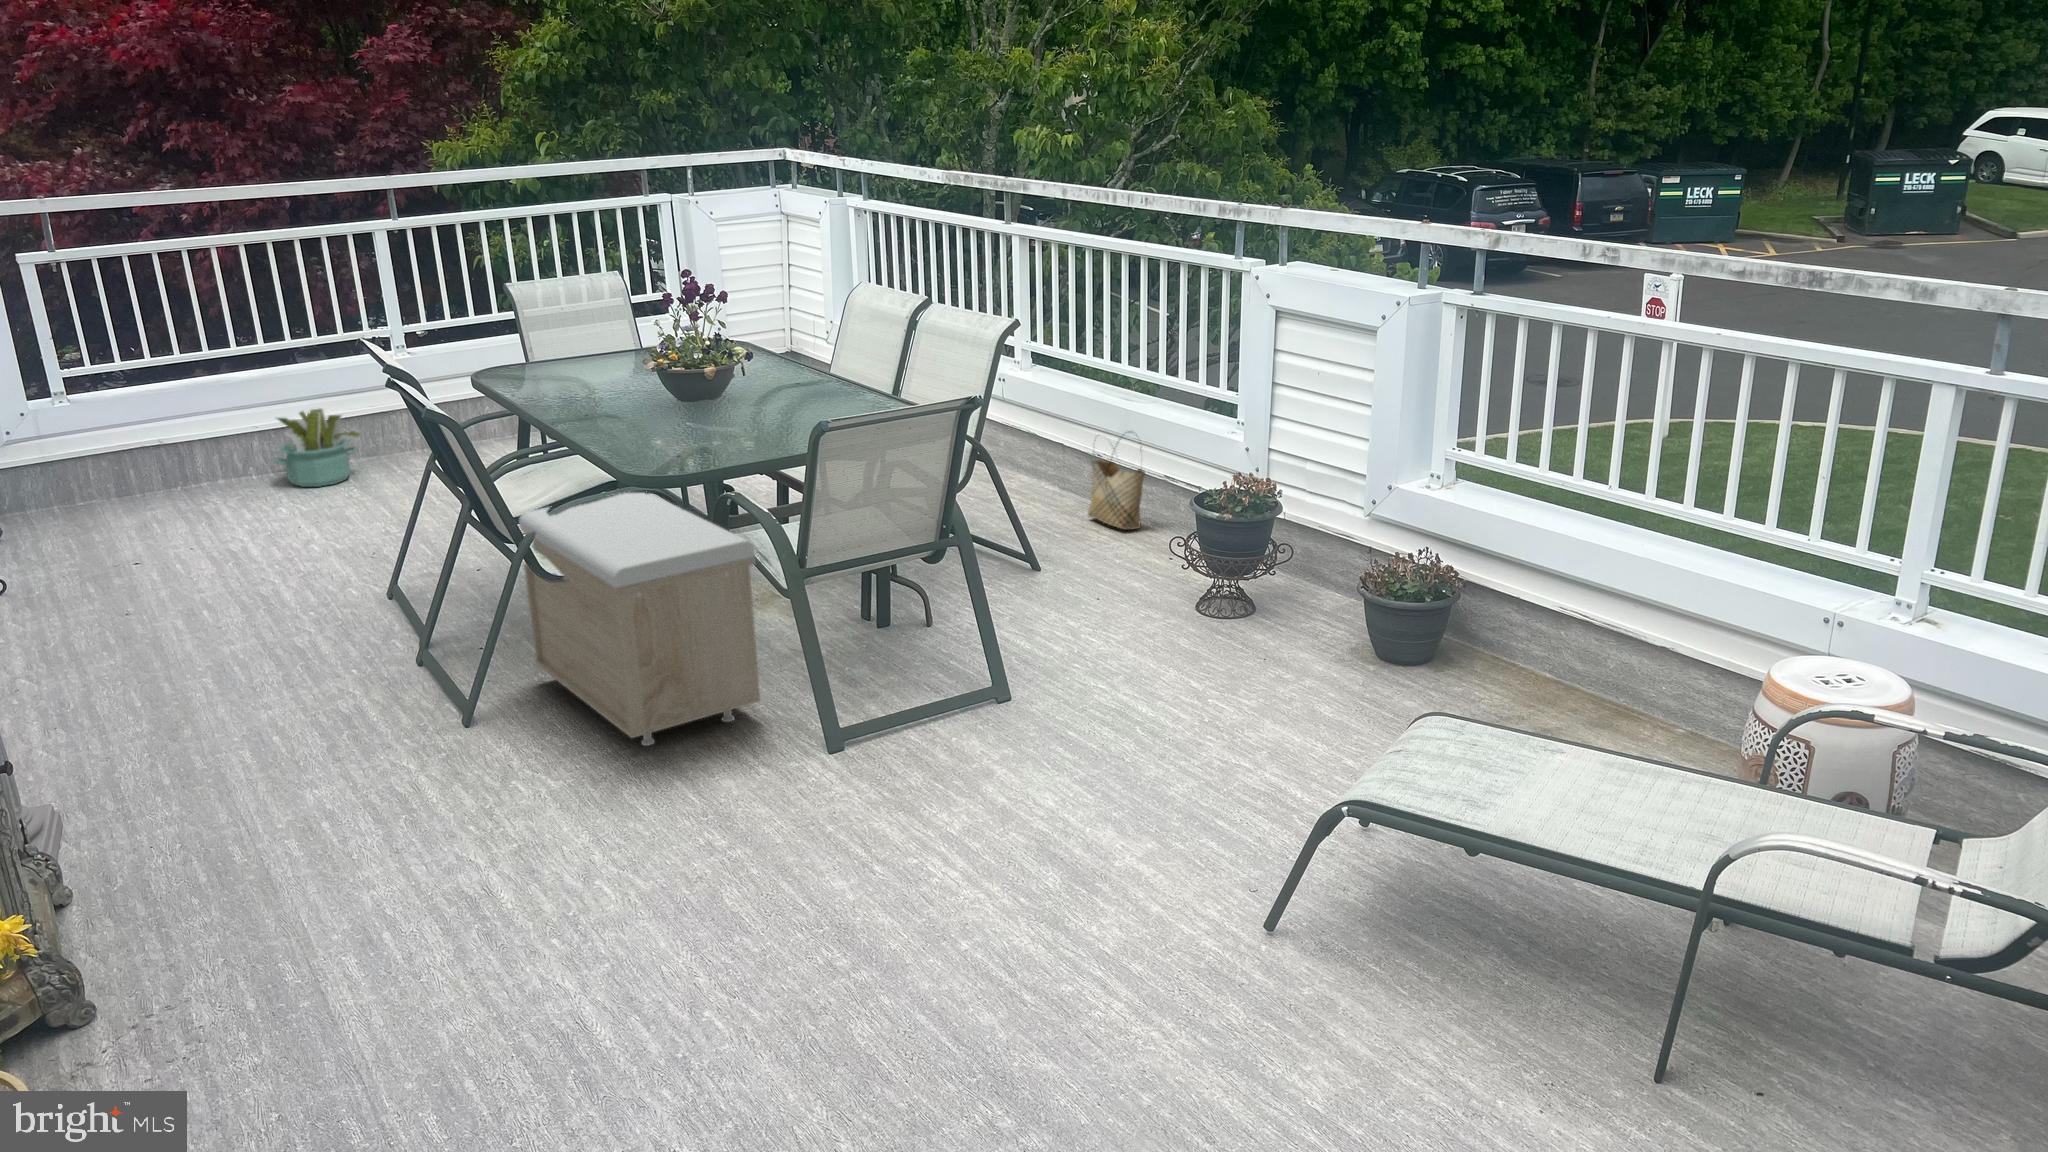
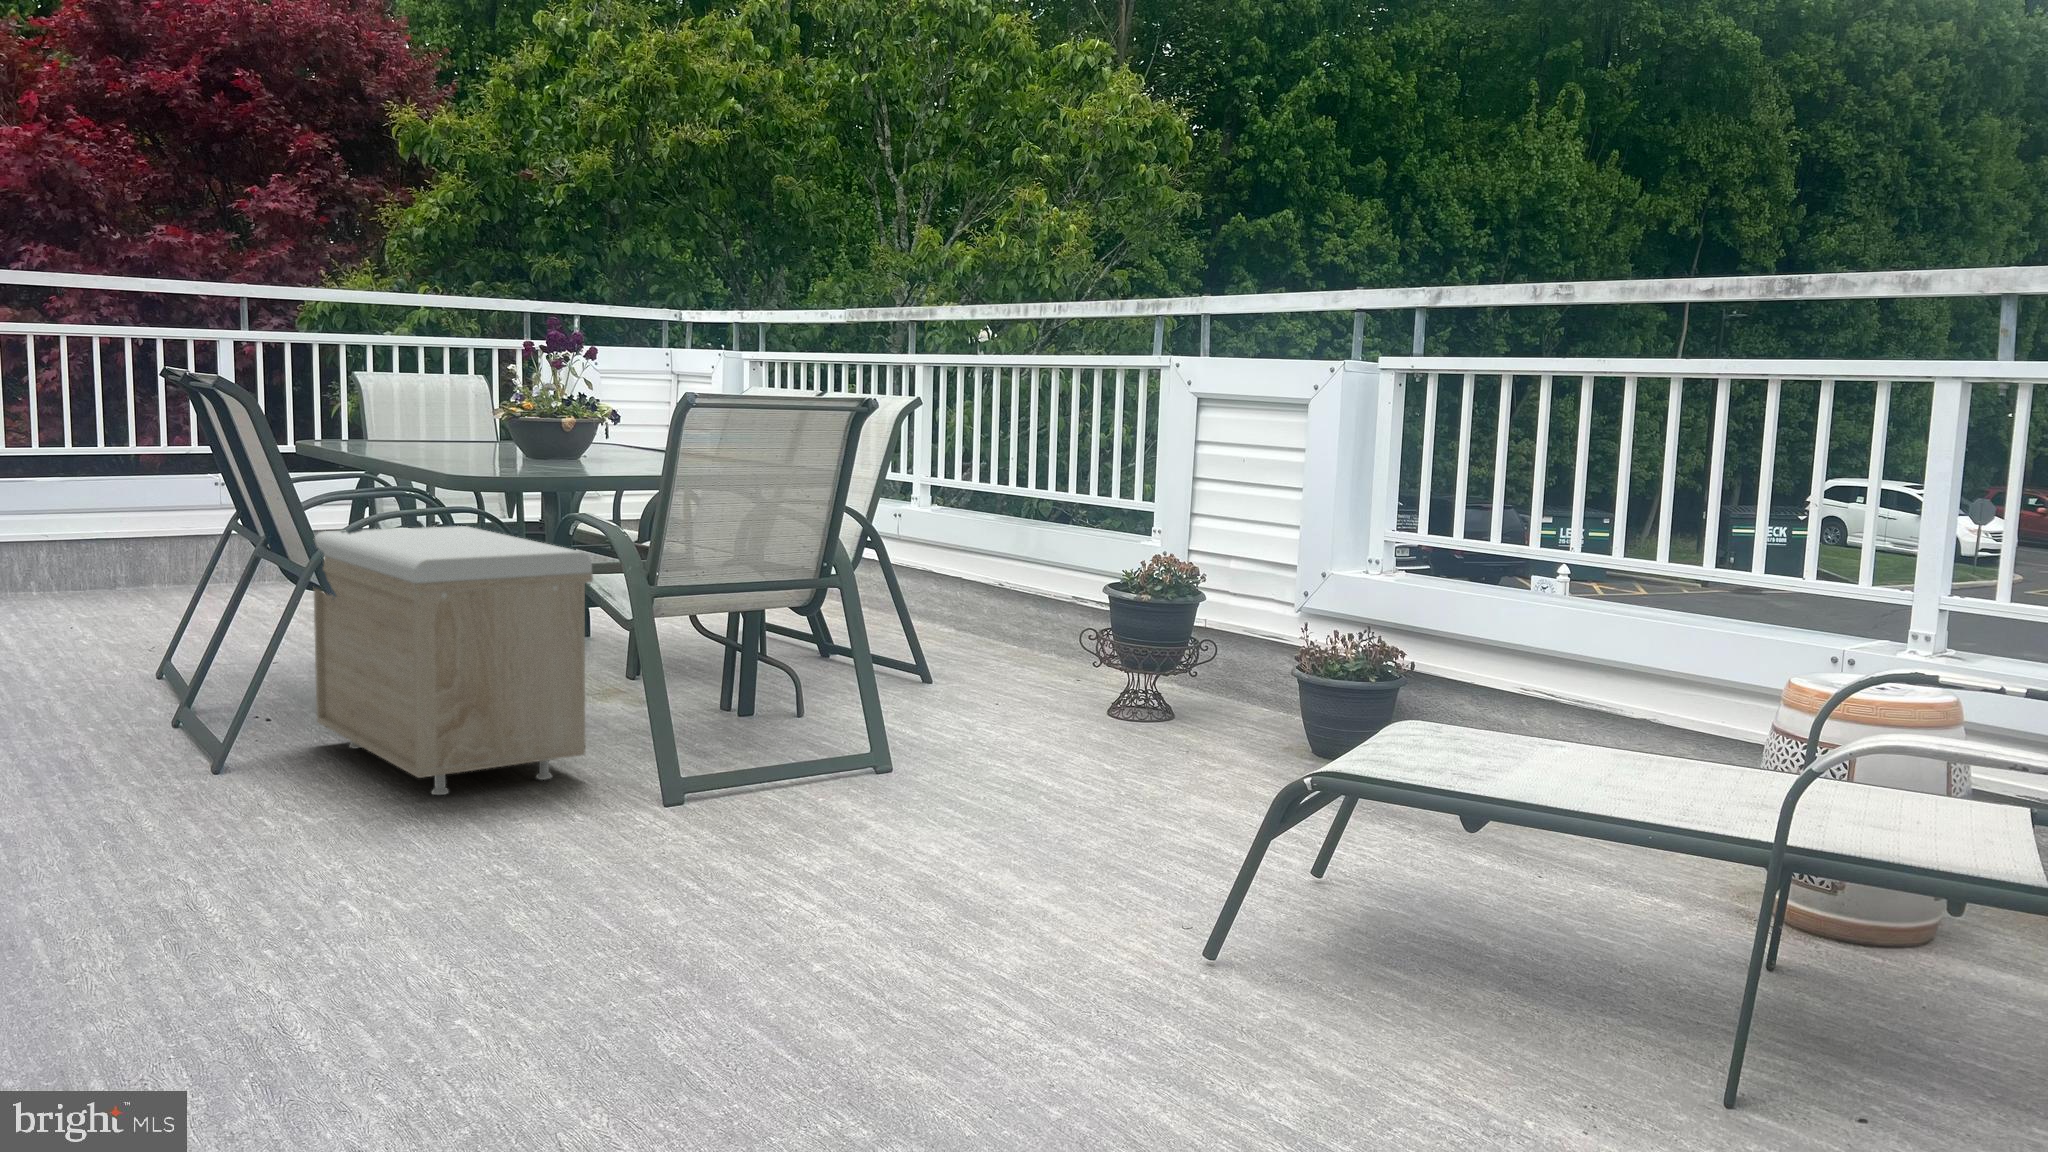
decorative plant: present [274,408,361,487] -> none [55,516,165,602]
woven basket: present [1088,434,1145,529] -> none [984,549,1050,657]

